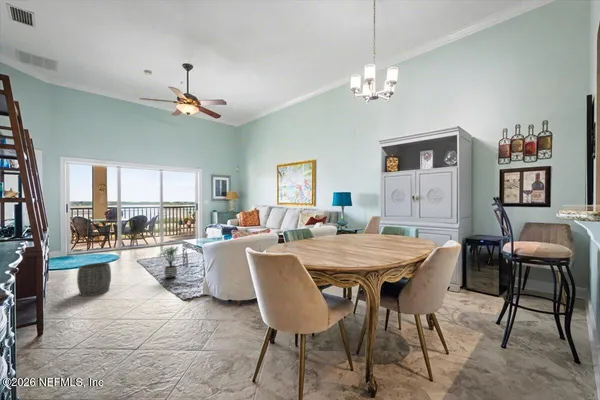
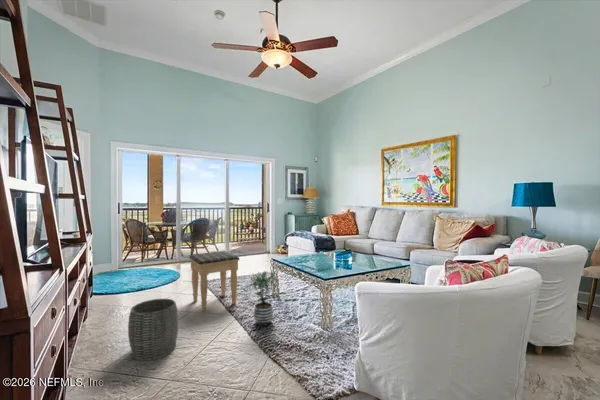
footstool: none [123,237,159,275] -> present [189,251,239,311]

